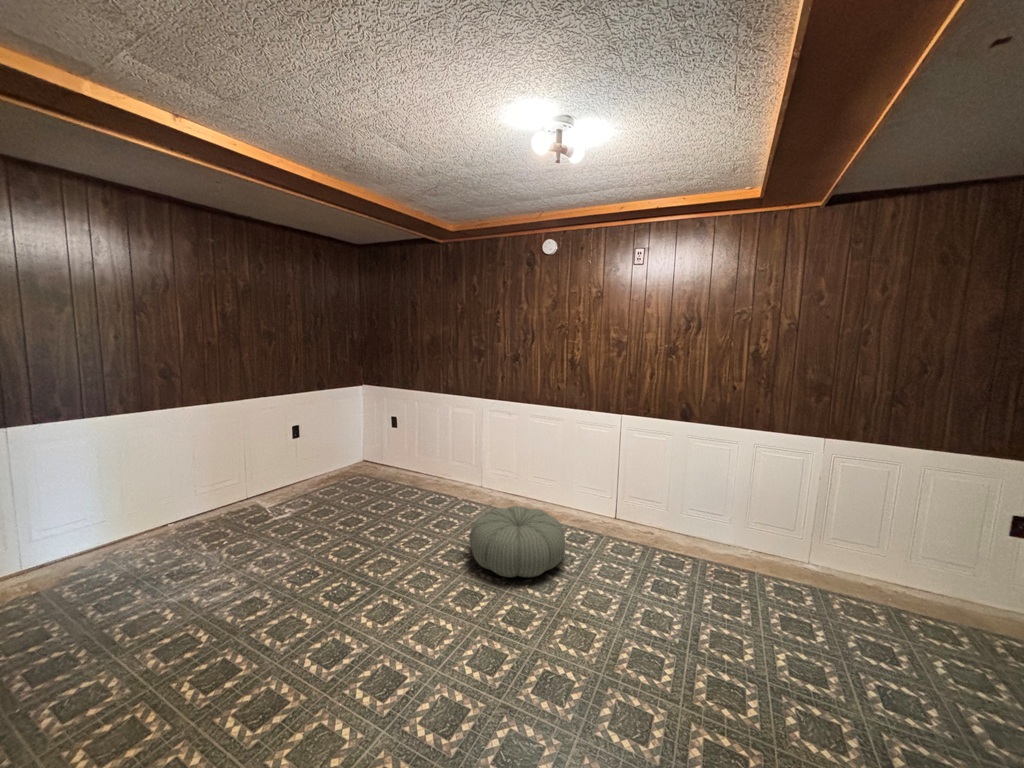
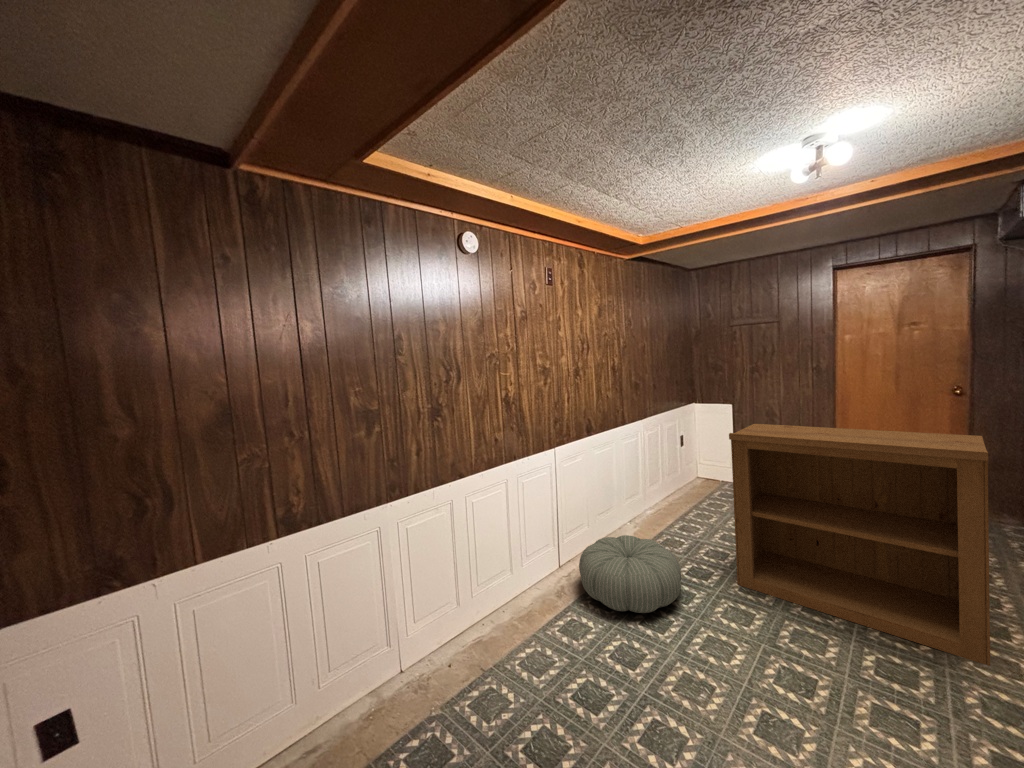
bookshelf: none [610,403,802,594] -> present [729,424,990,666]

